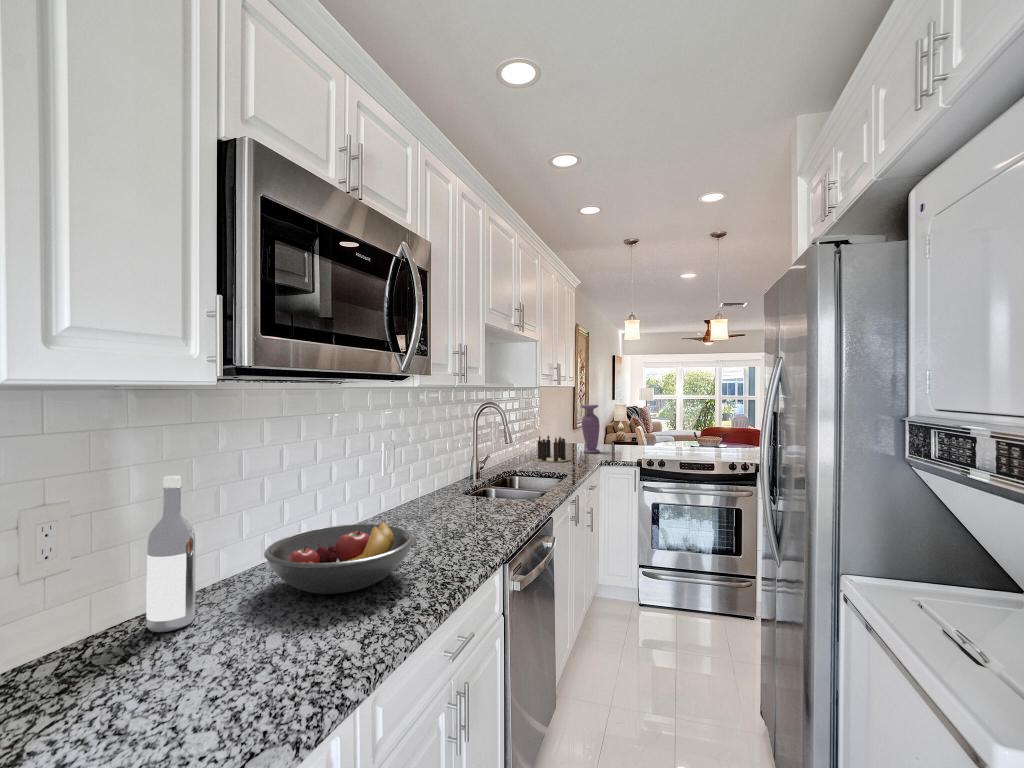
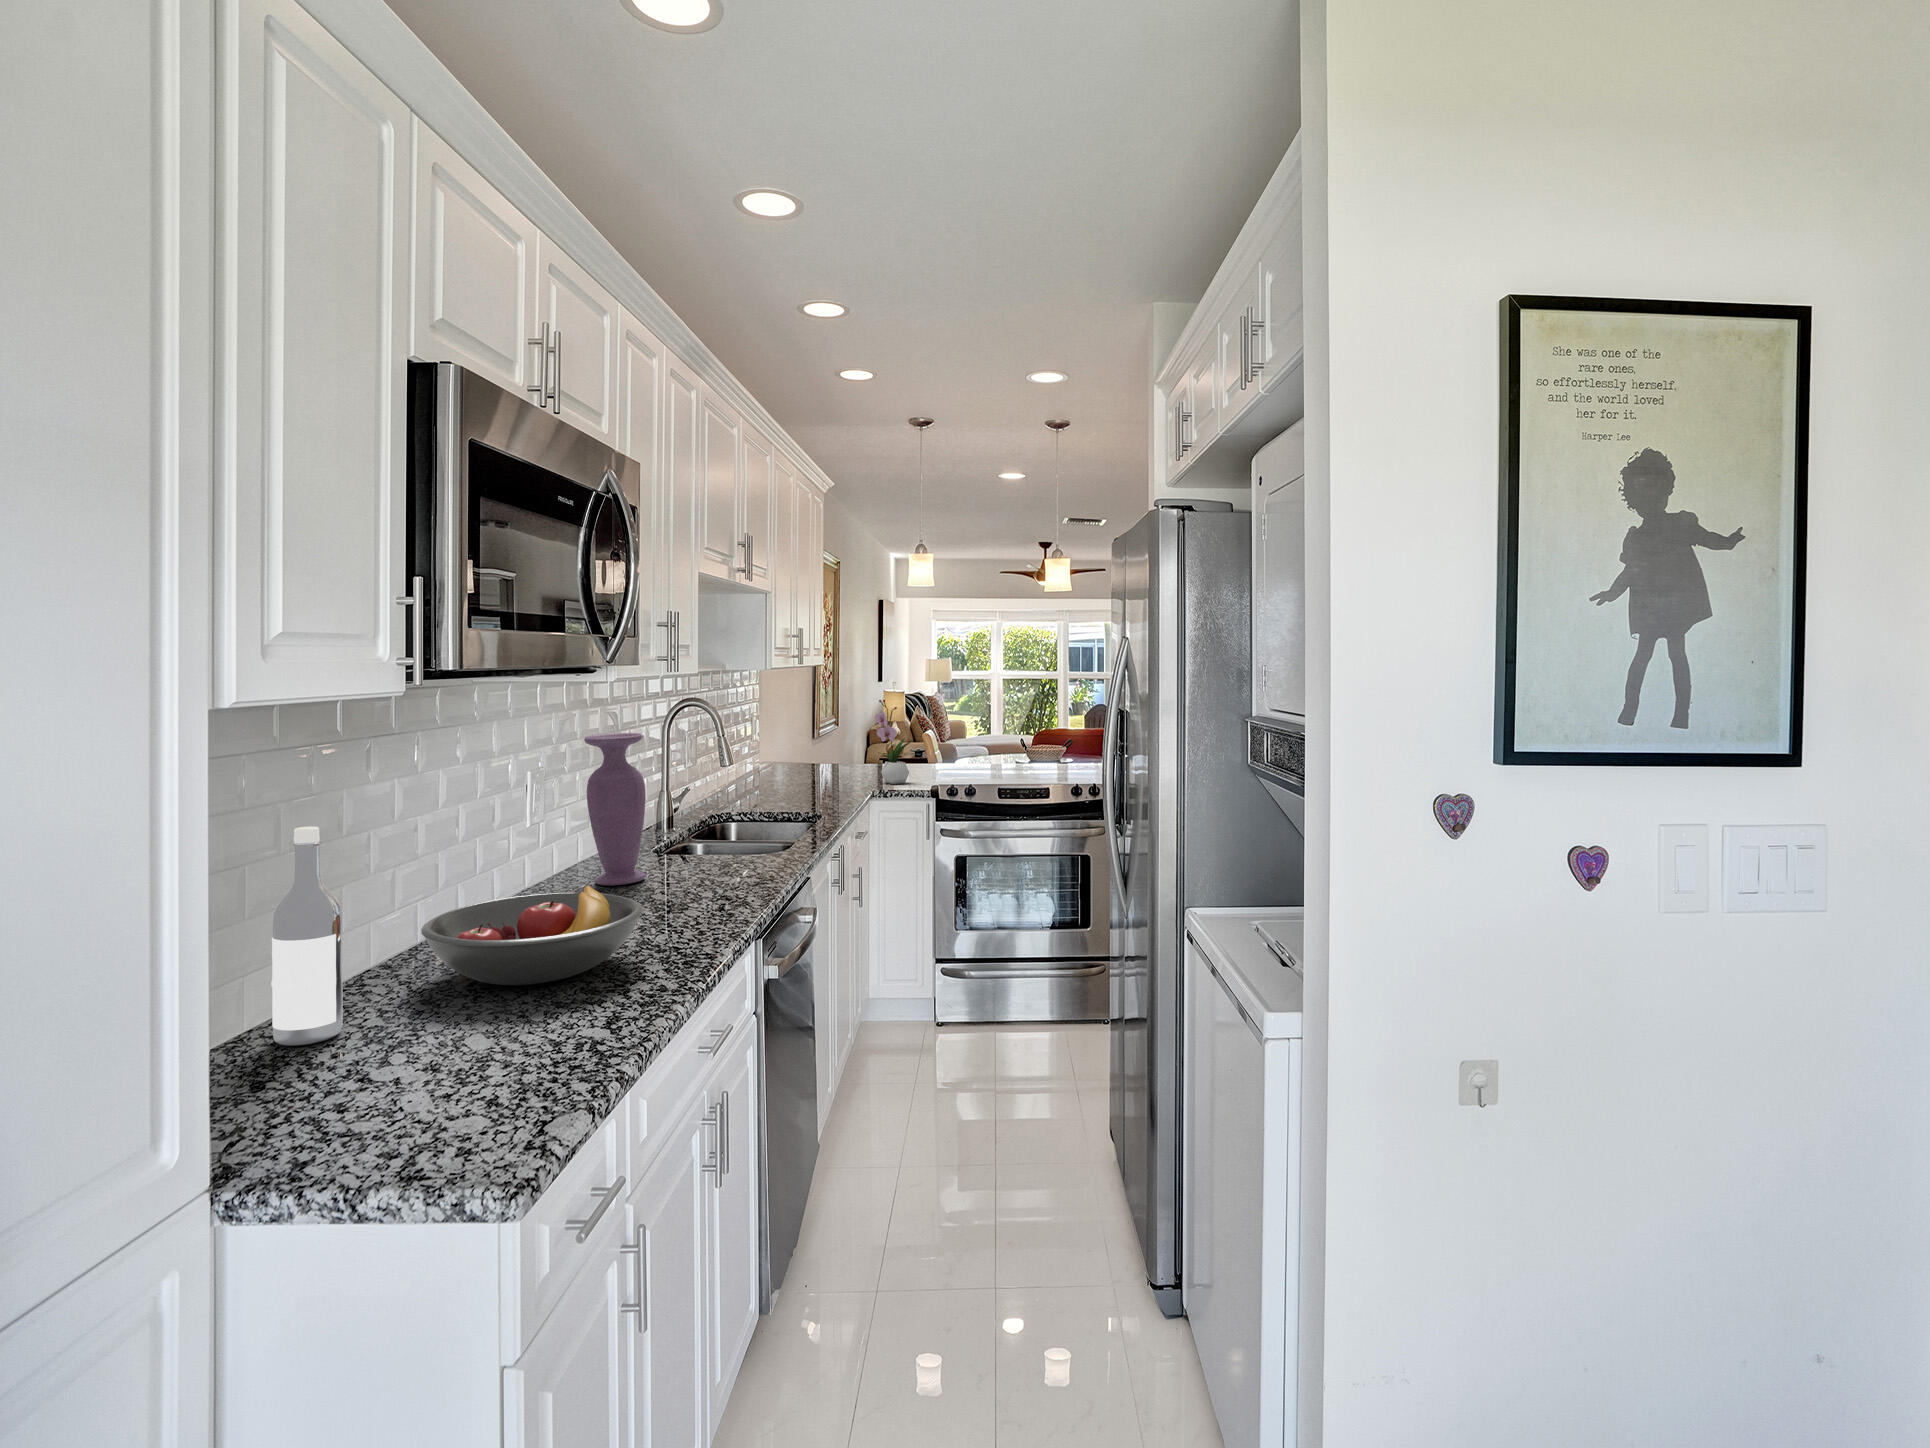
vase: present [581,405,600,453] -> present [584,733,646,886]
flower arrangement: none [603,406,627,456] -> present [875,700,913,784]
candle: present [532,436,571,462] -> none [746,750,841,796]

